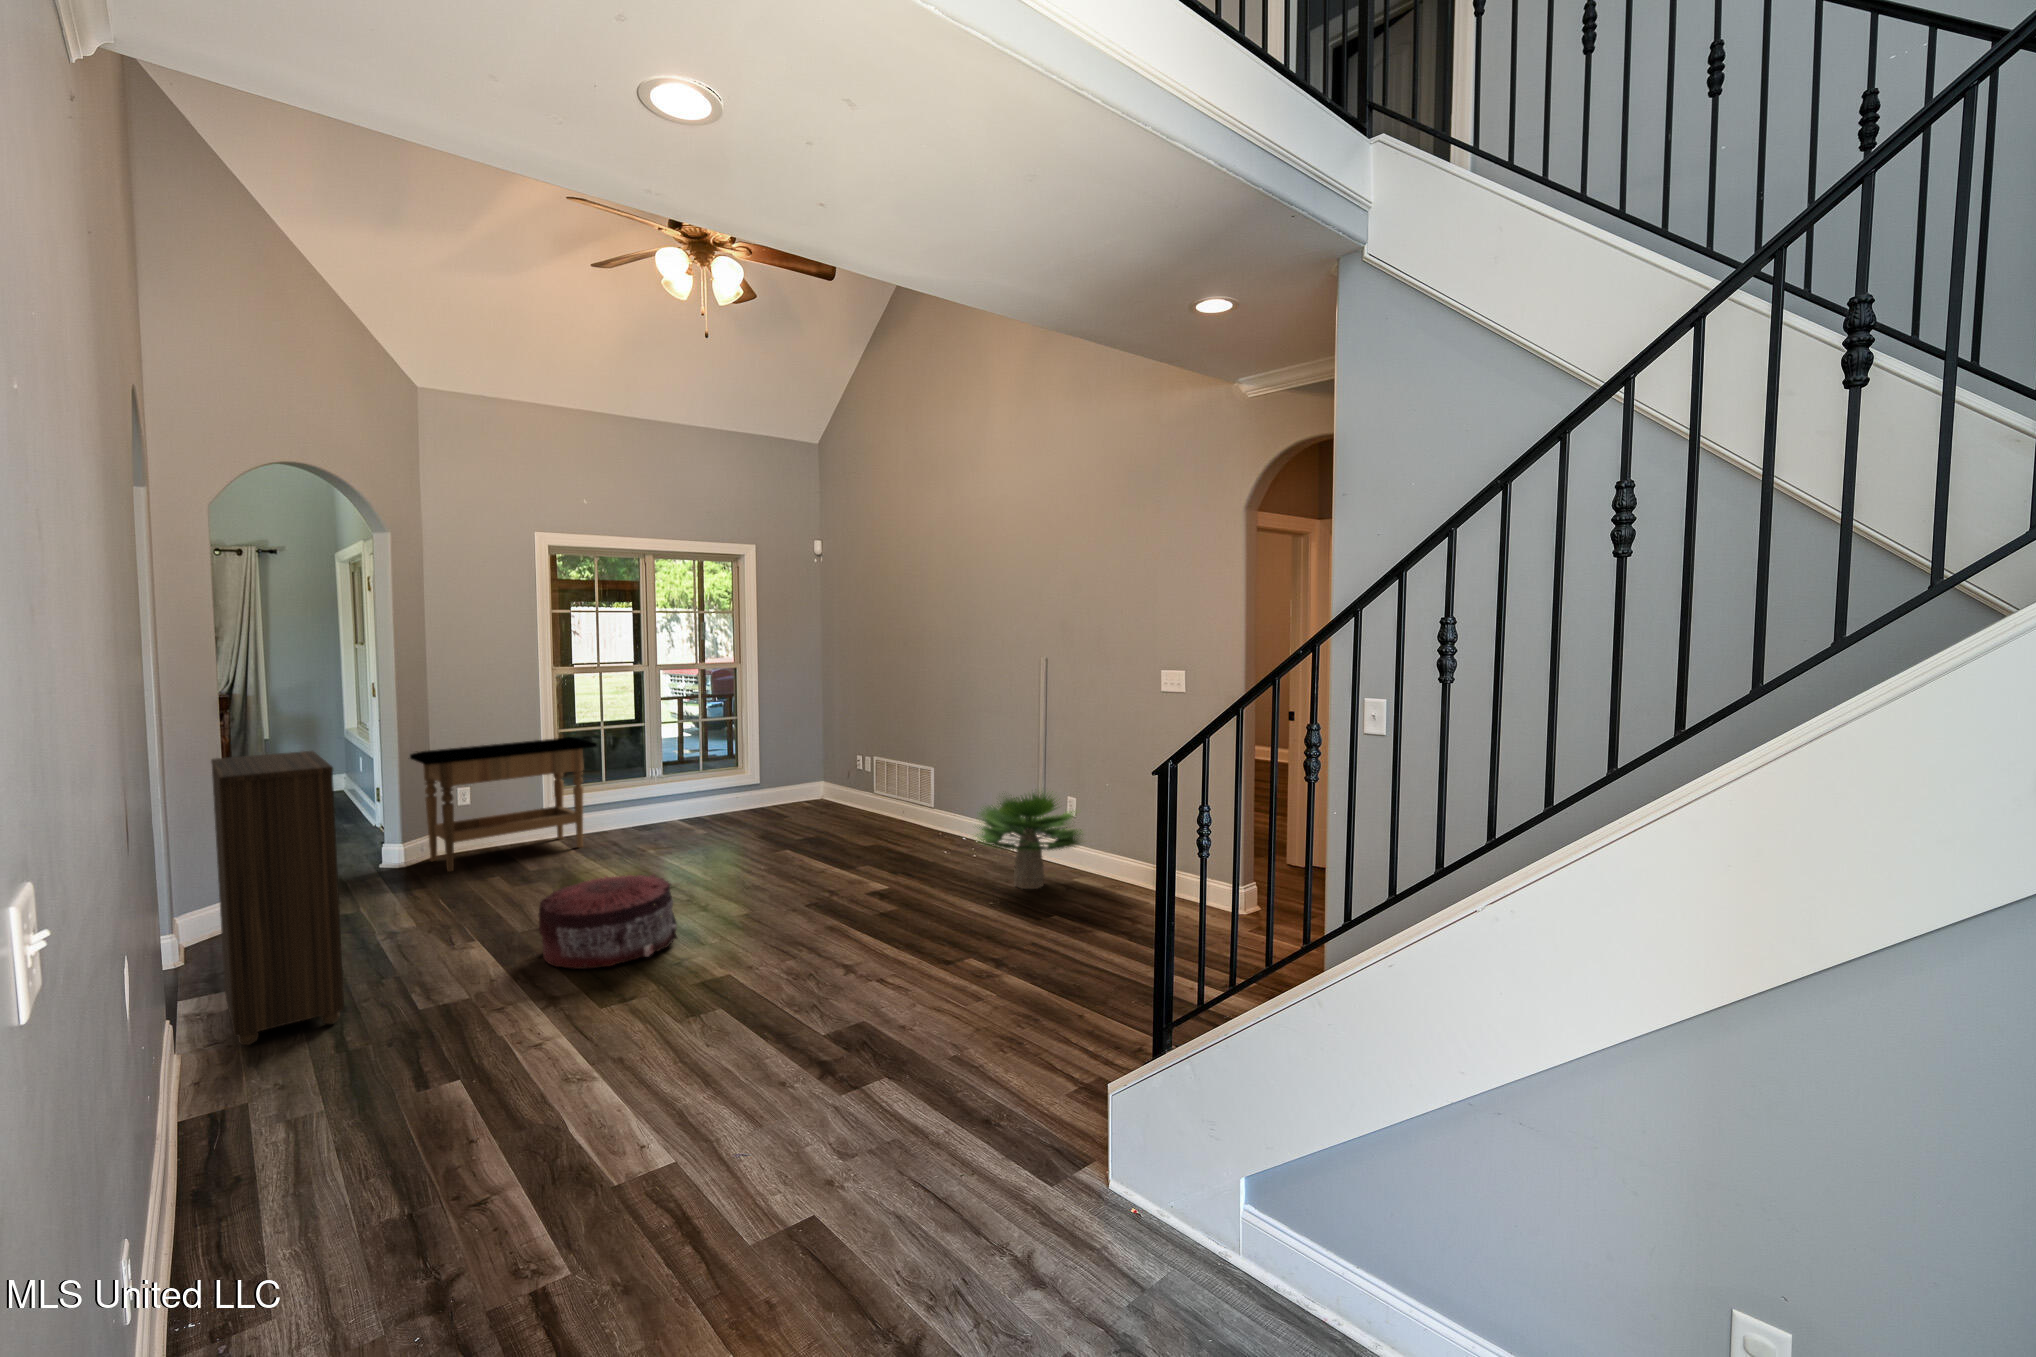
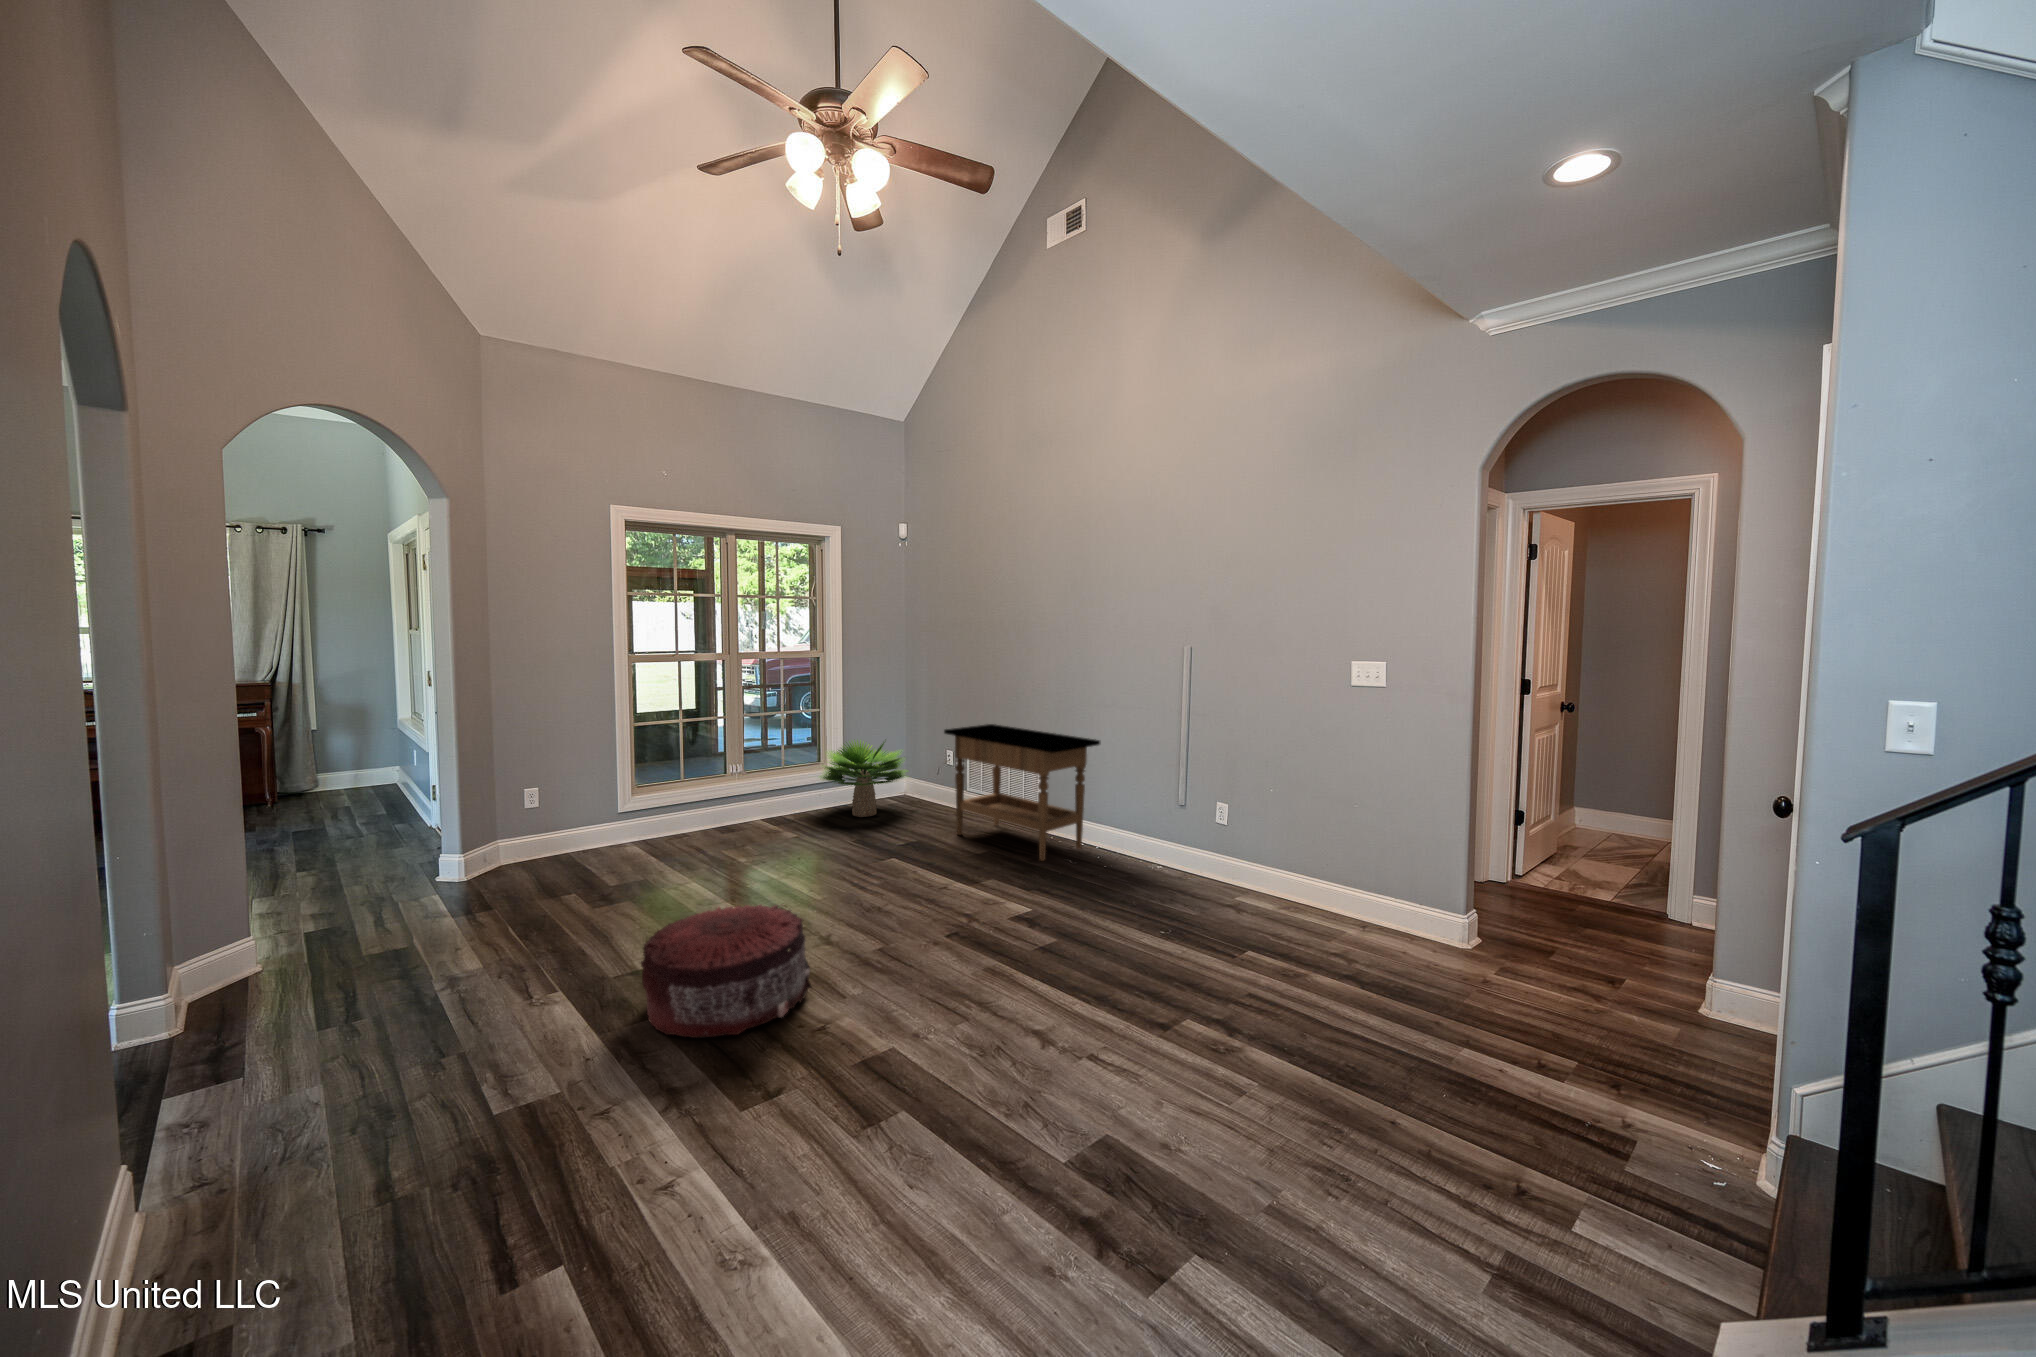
side table: present [410,737,597,872] -> present [944,724,1100,861]
bookshelf: present [211,751,344,1045] -> none [189,758,384,1195]
potted plant: present [977,791,1082,889] -> present [820,740,906,817]

